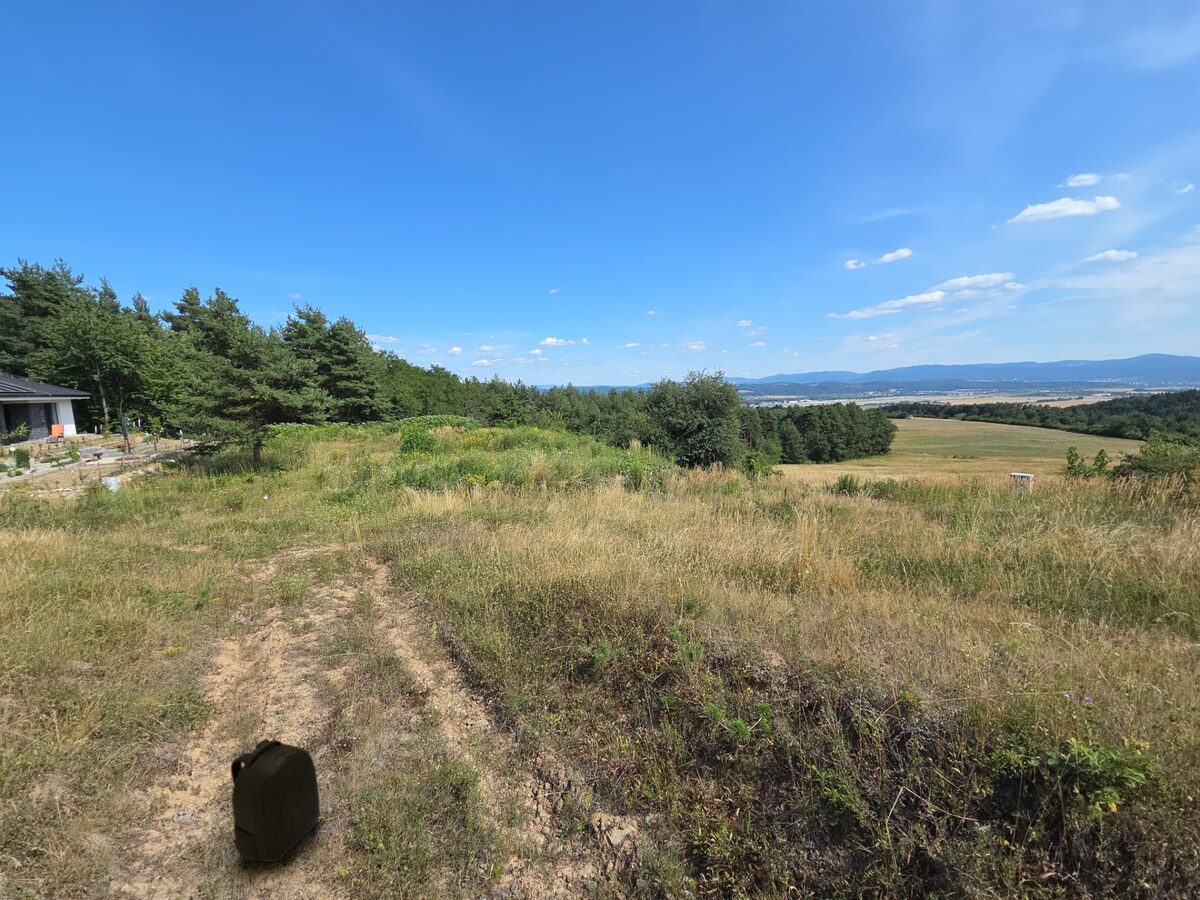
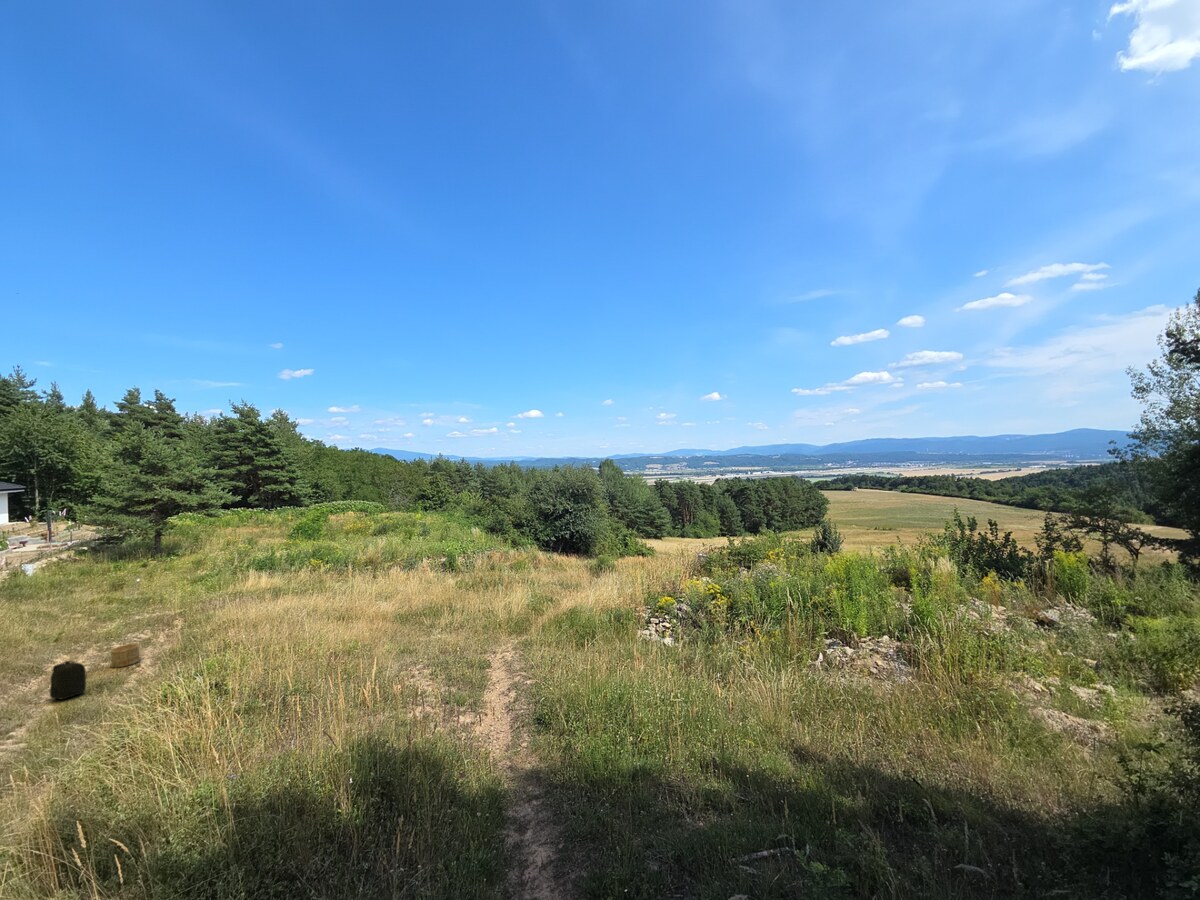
wooden bucket: none [322,648,377,708] -> present [111,644,139,667]

